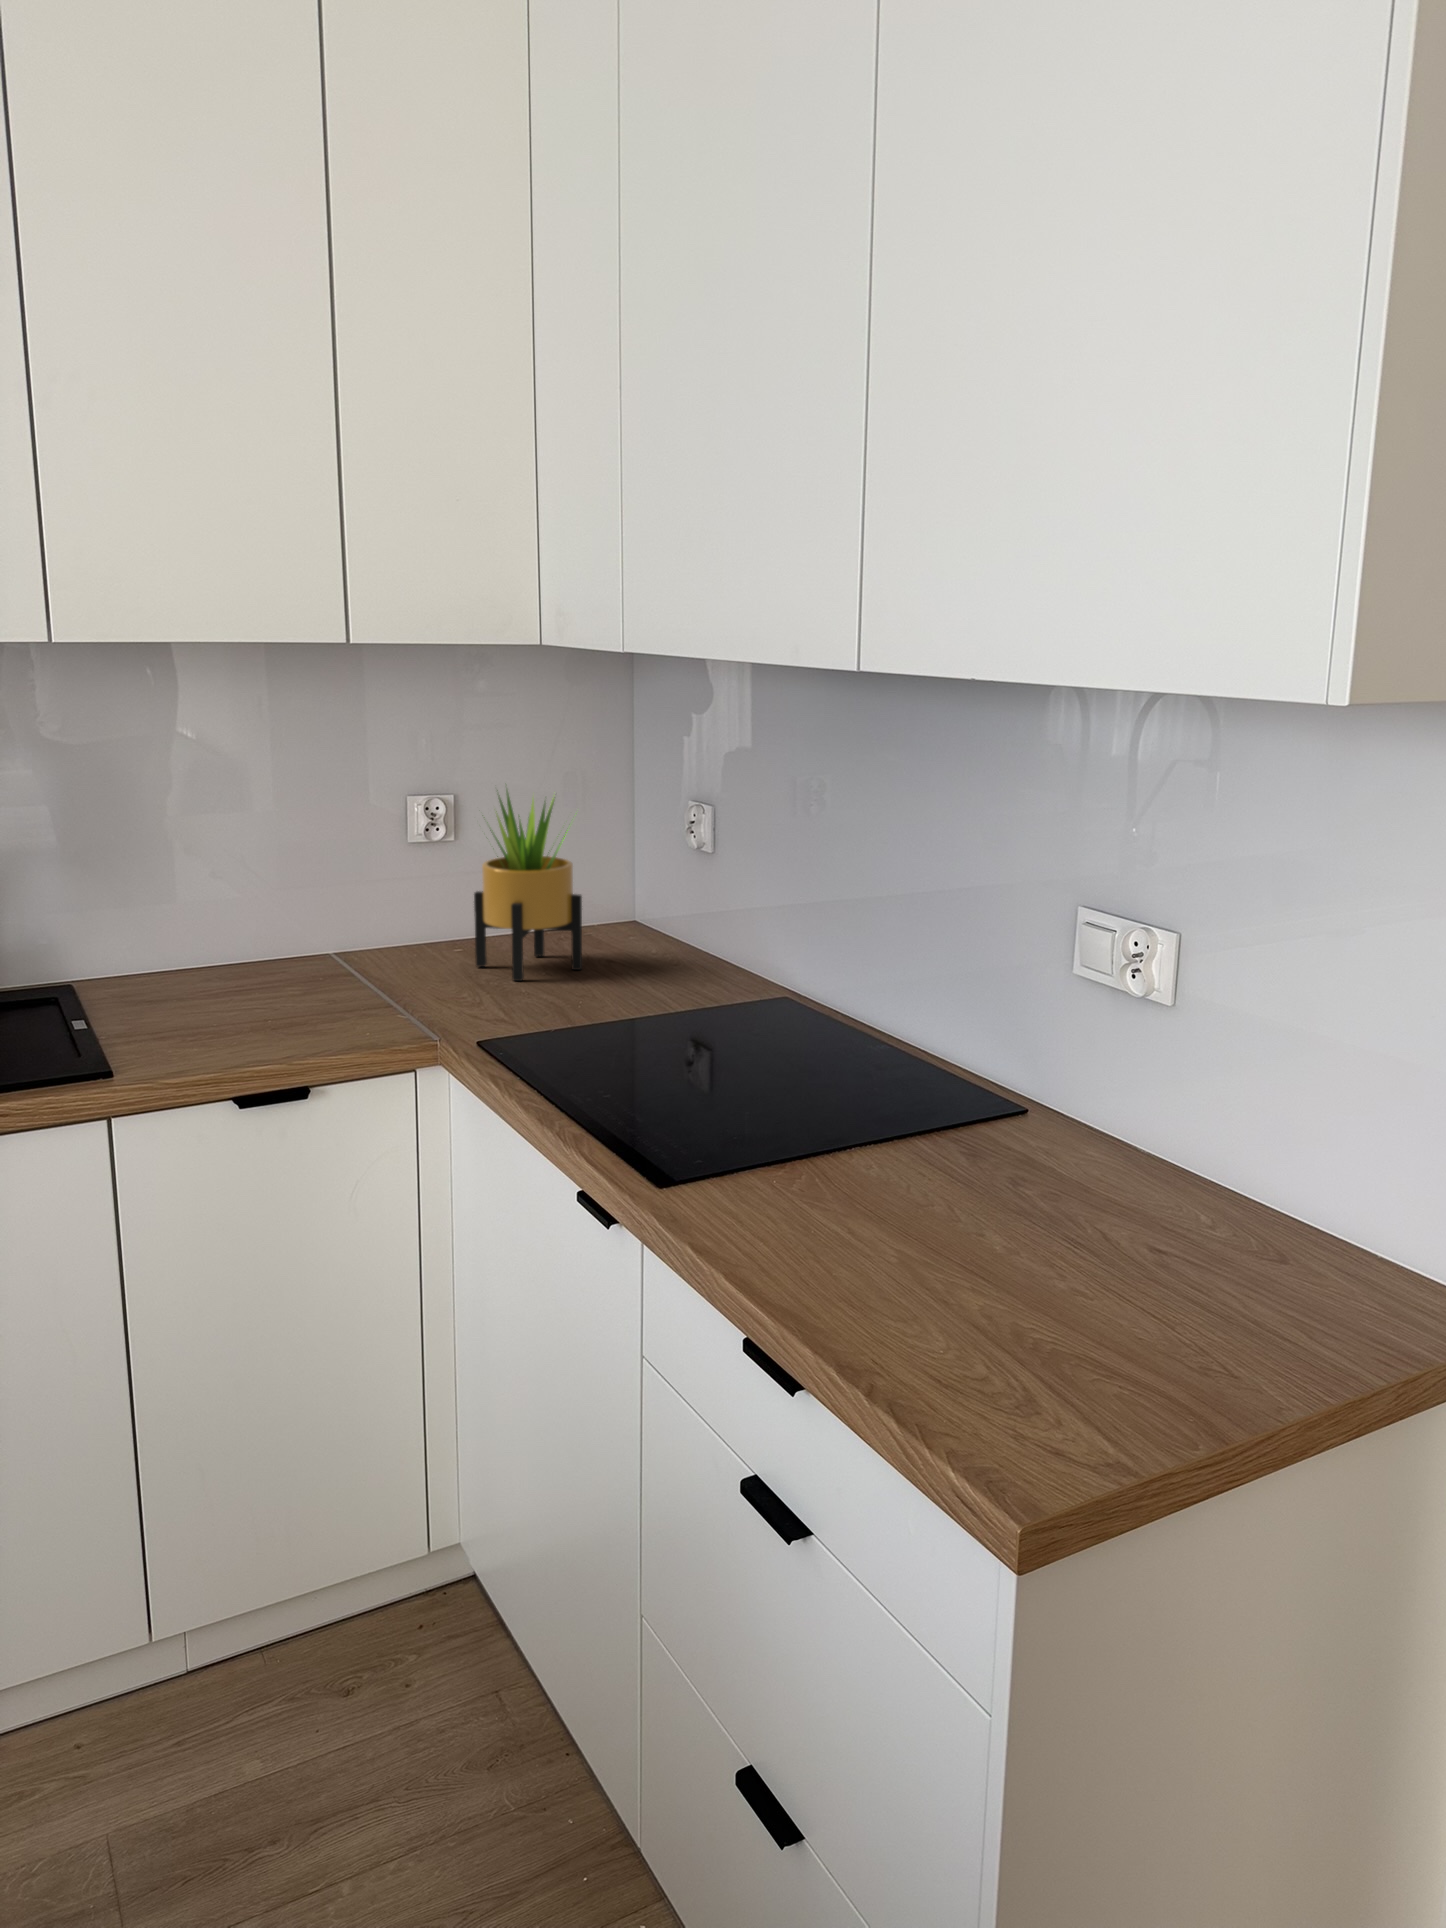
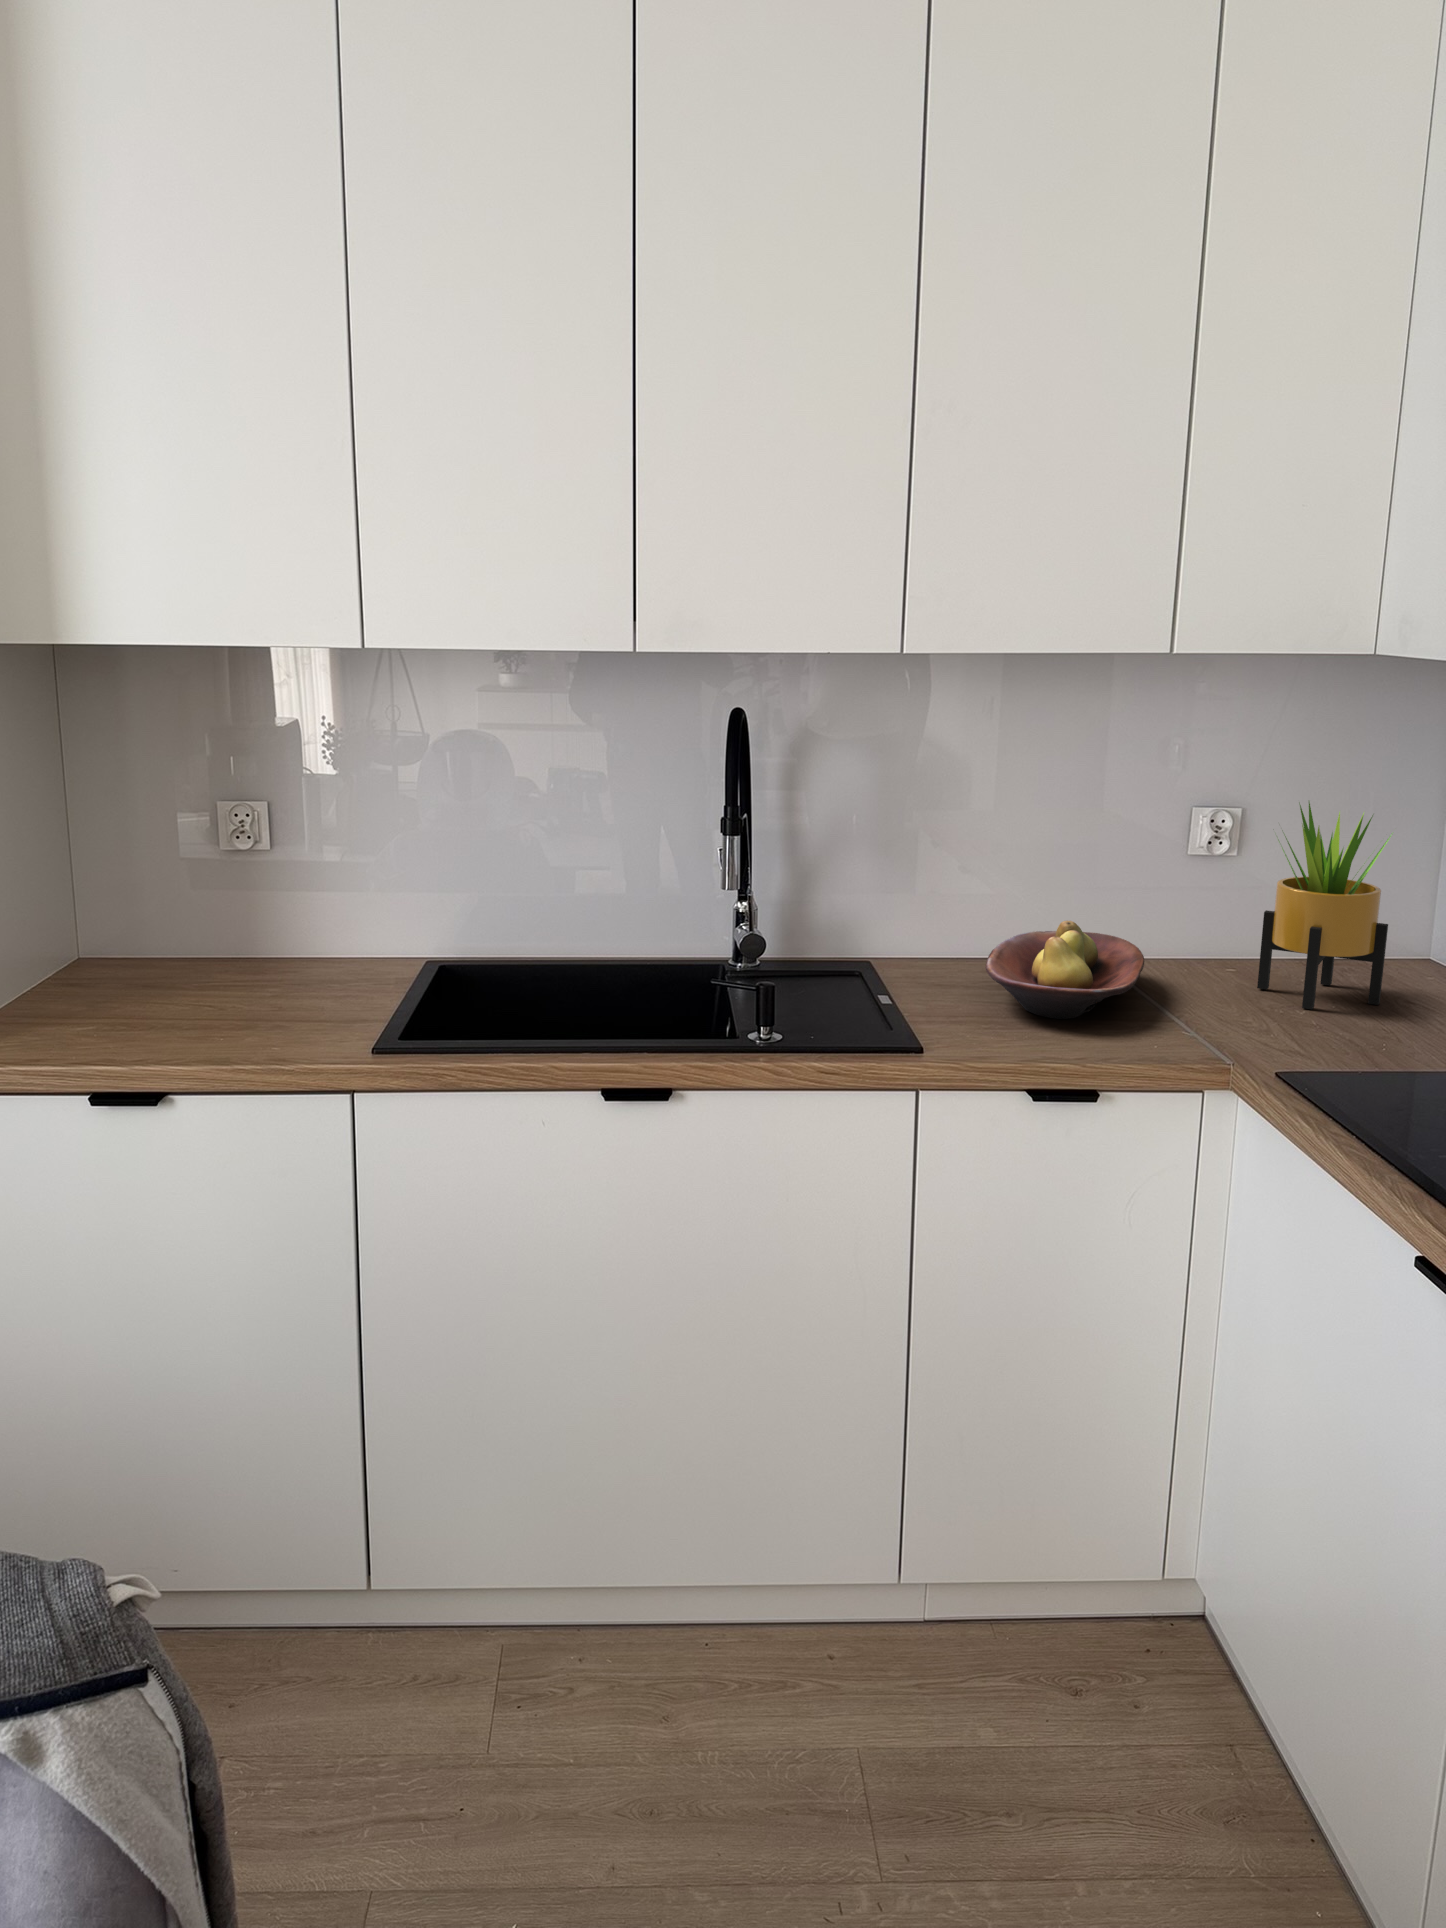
fruit bowl: none [192,919,363,1020] -> present [985,921,1145,1019]

